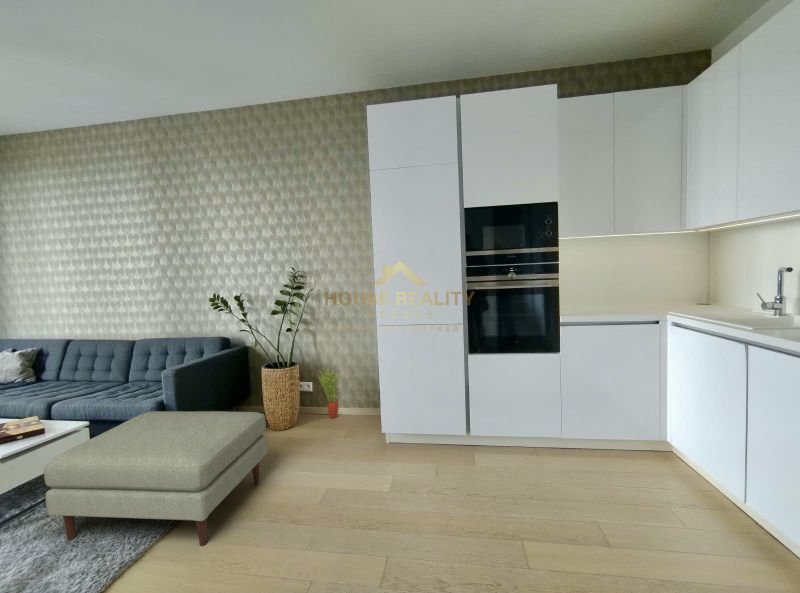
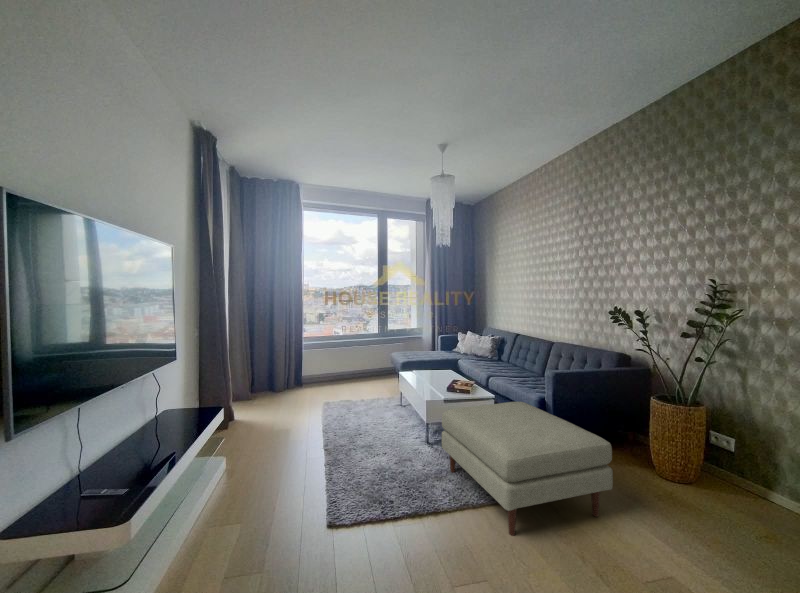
potted plant: present [319,371,338,418] -> none [738,422,781,502]

